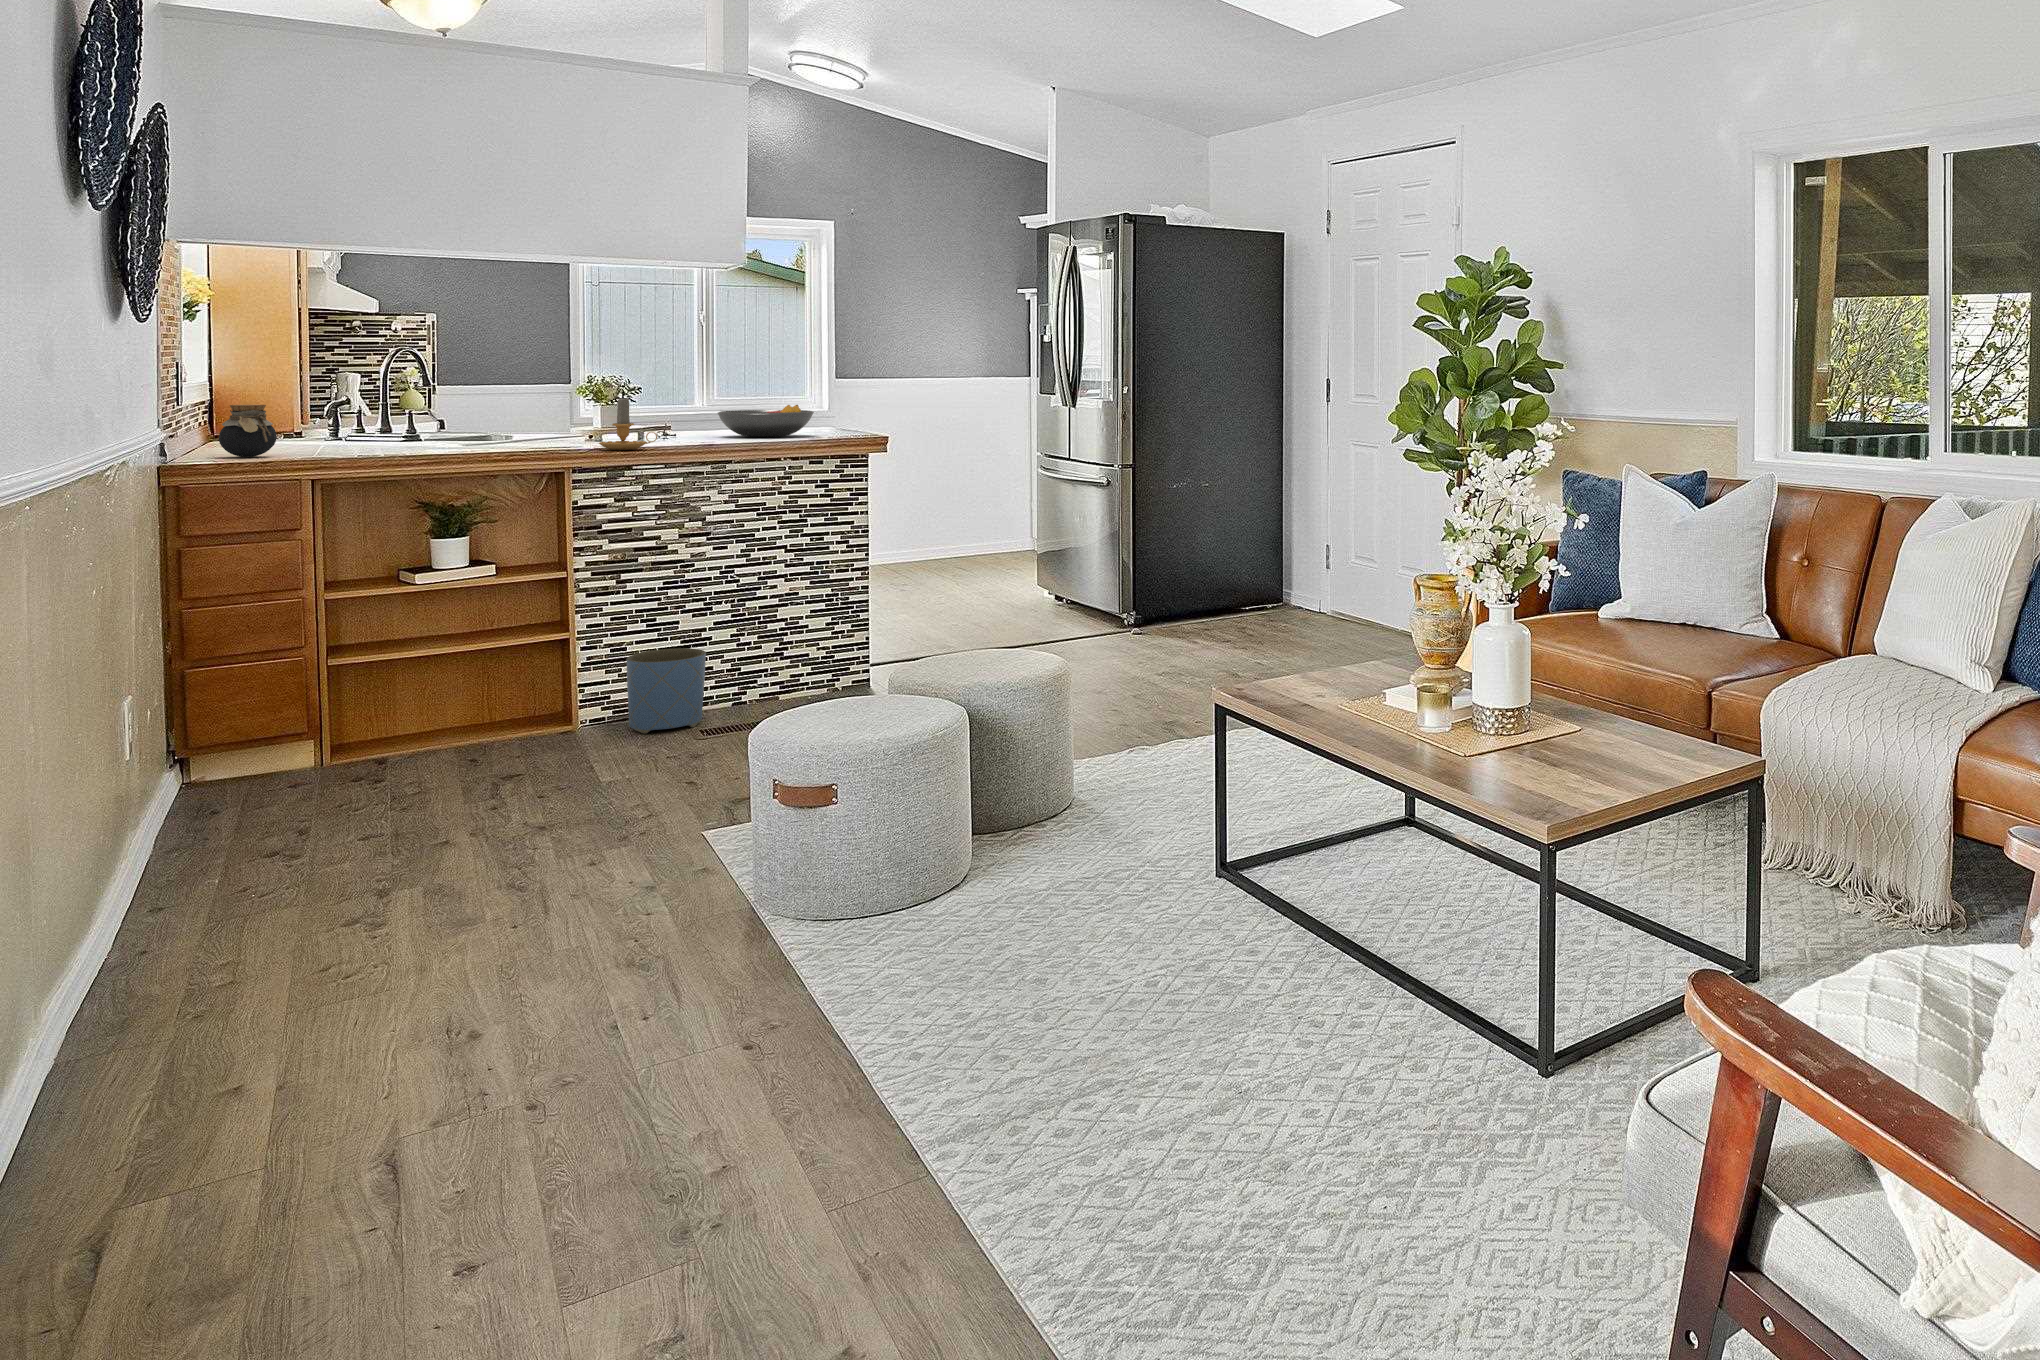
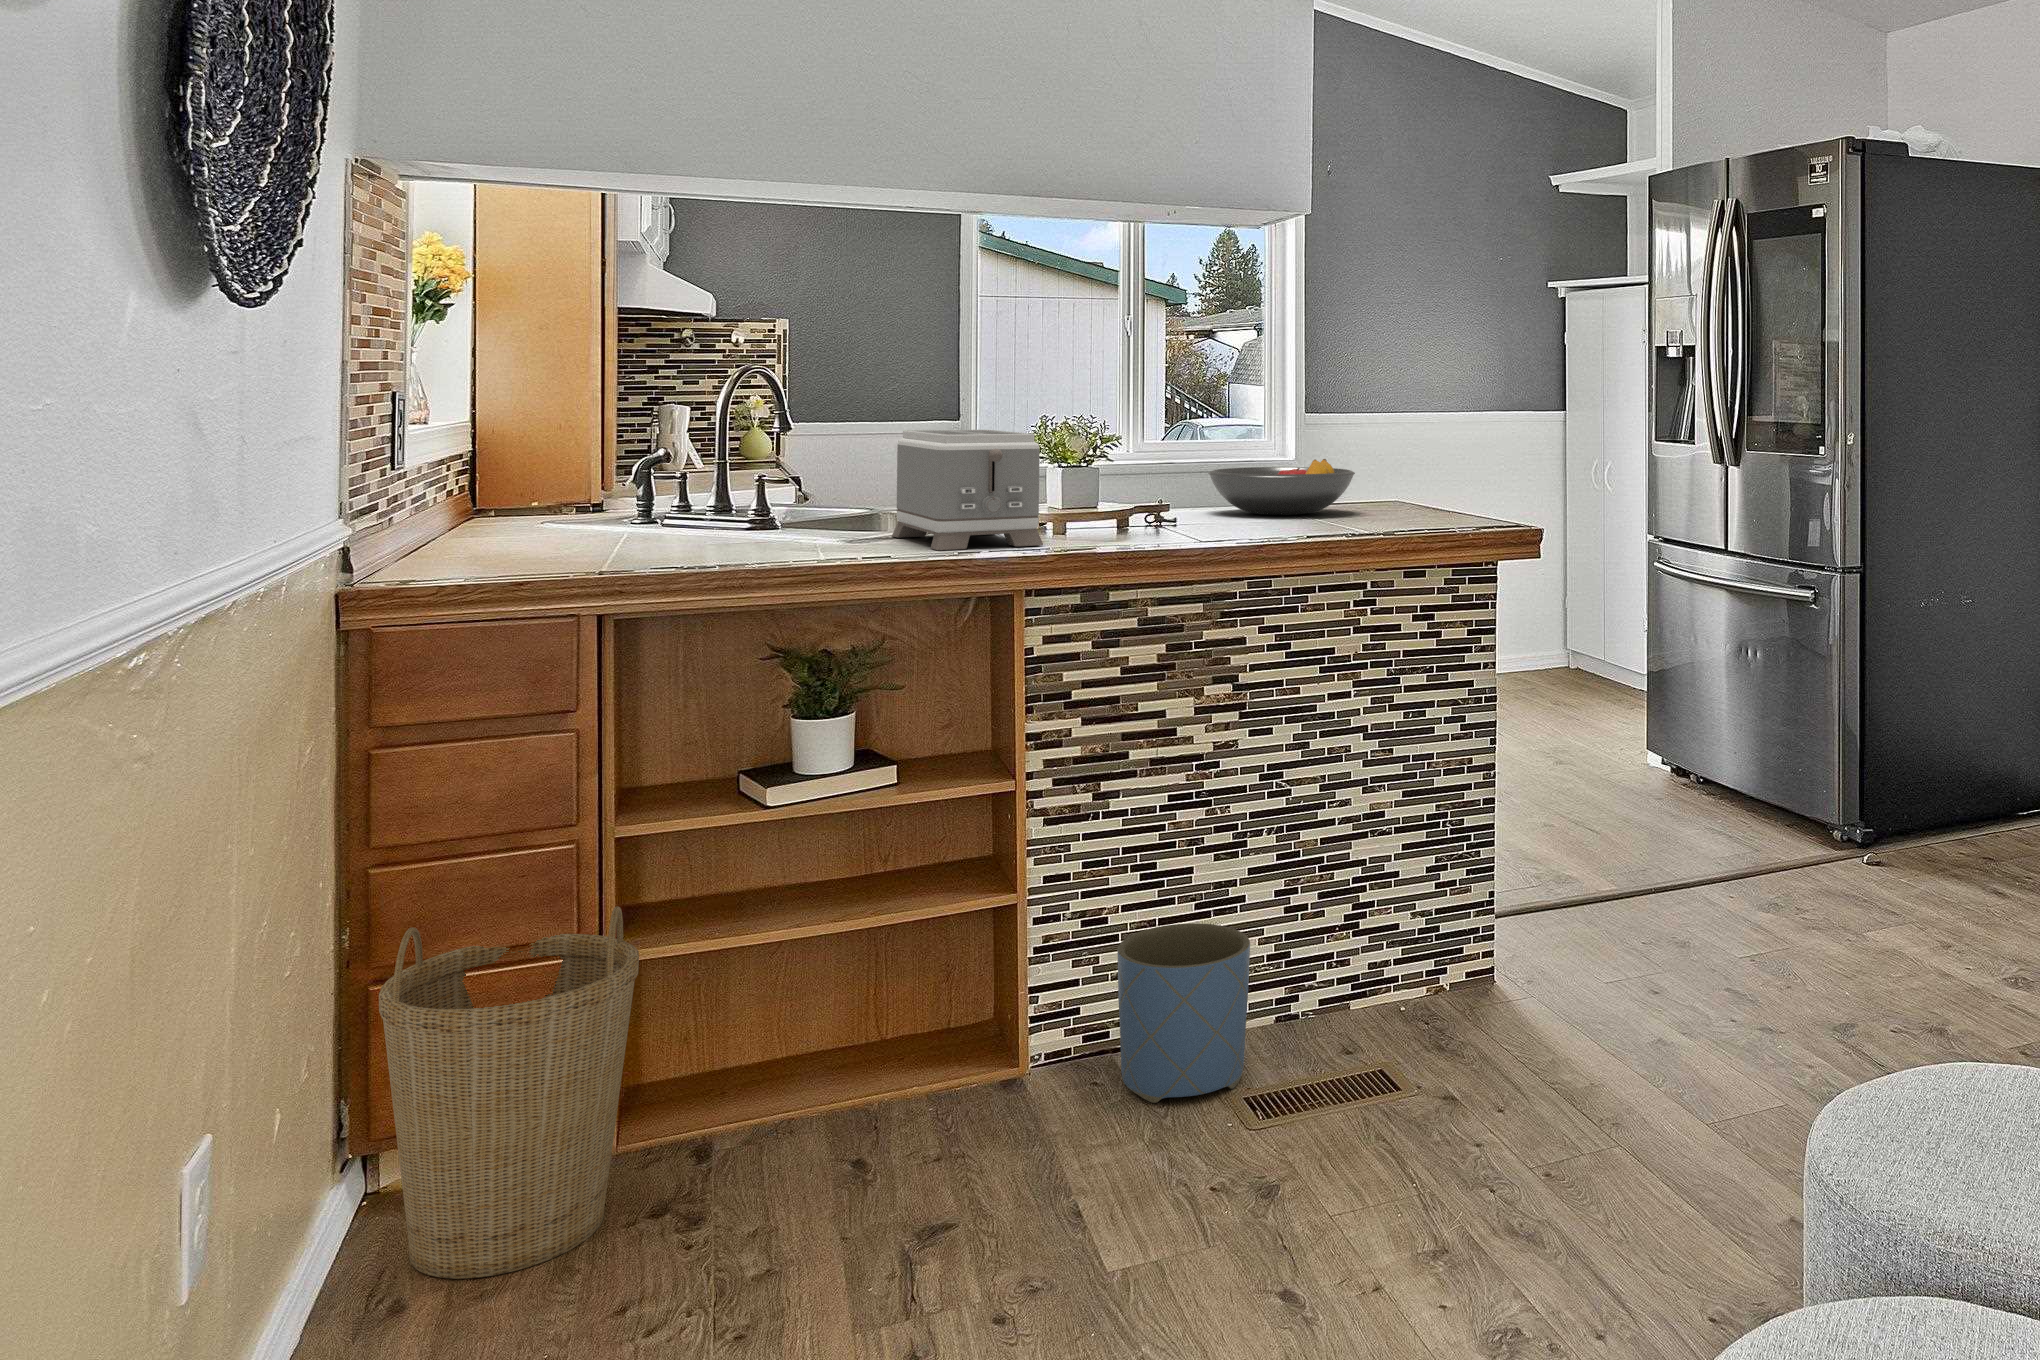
toaster: none [497,386,588,450] -> present [892,430,1043,550]
candle: present [599,398,657,450] -> none [1066,450,1164,553]
jar: present [219,405,277,457] -> none [442,470,539,571]
basket: none [189,627,339,803] -> present [379,906,639,1279]

